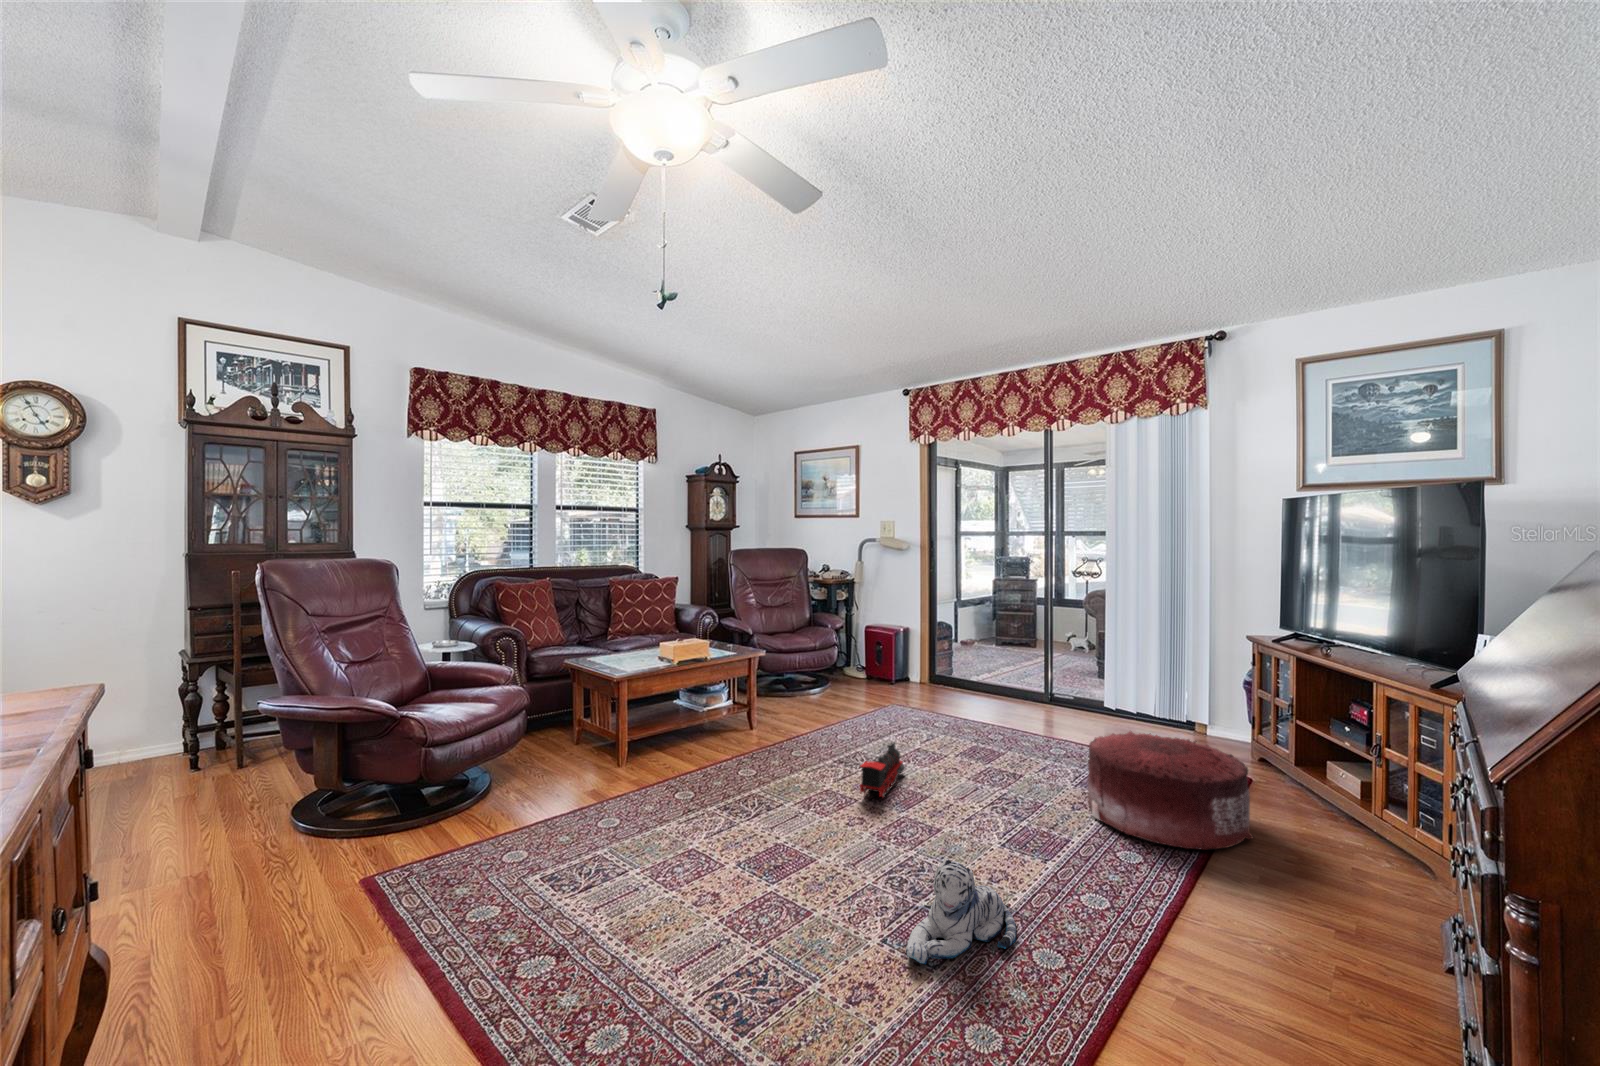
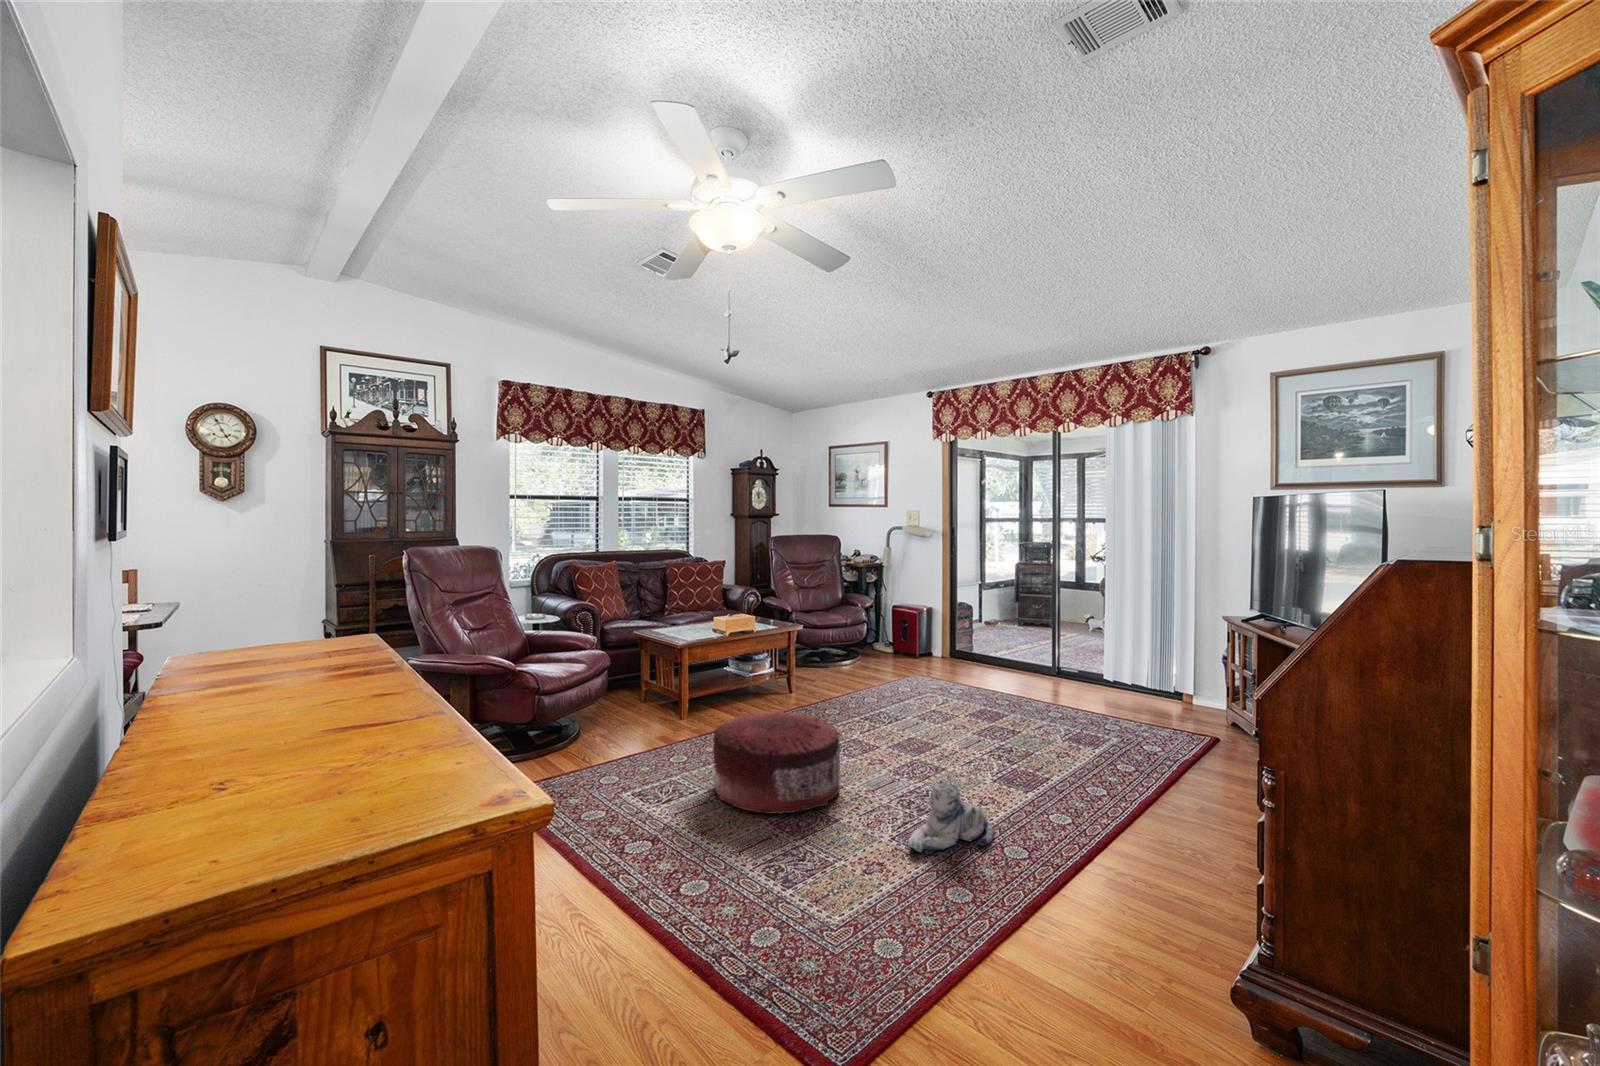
pouf: present [1087,731,1253,850] -> present [713,711,840,814]
toy train: present [860,743,905,797] -> none [880,703,920,746]

